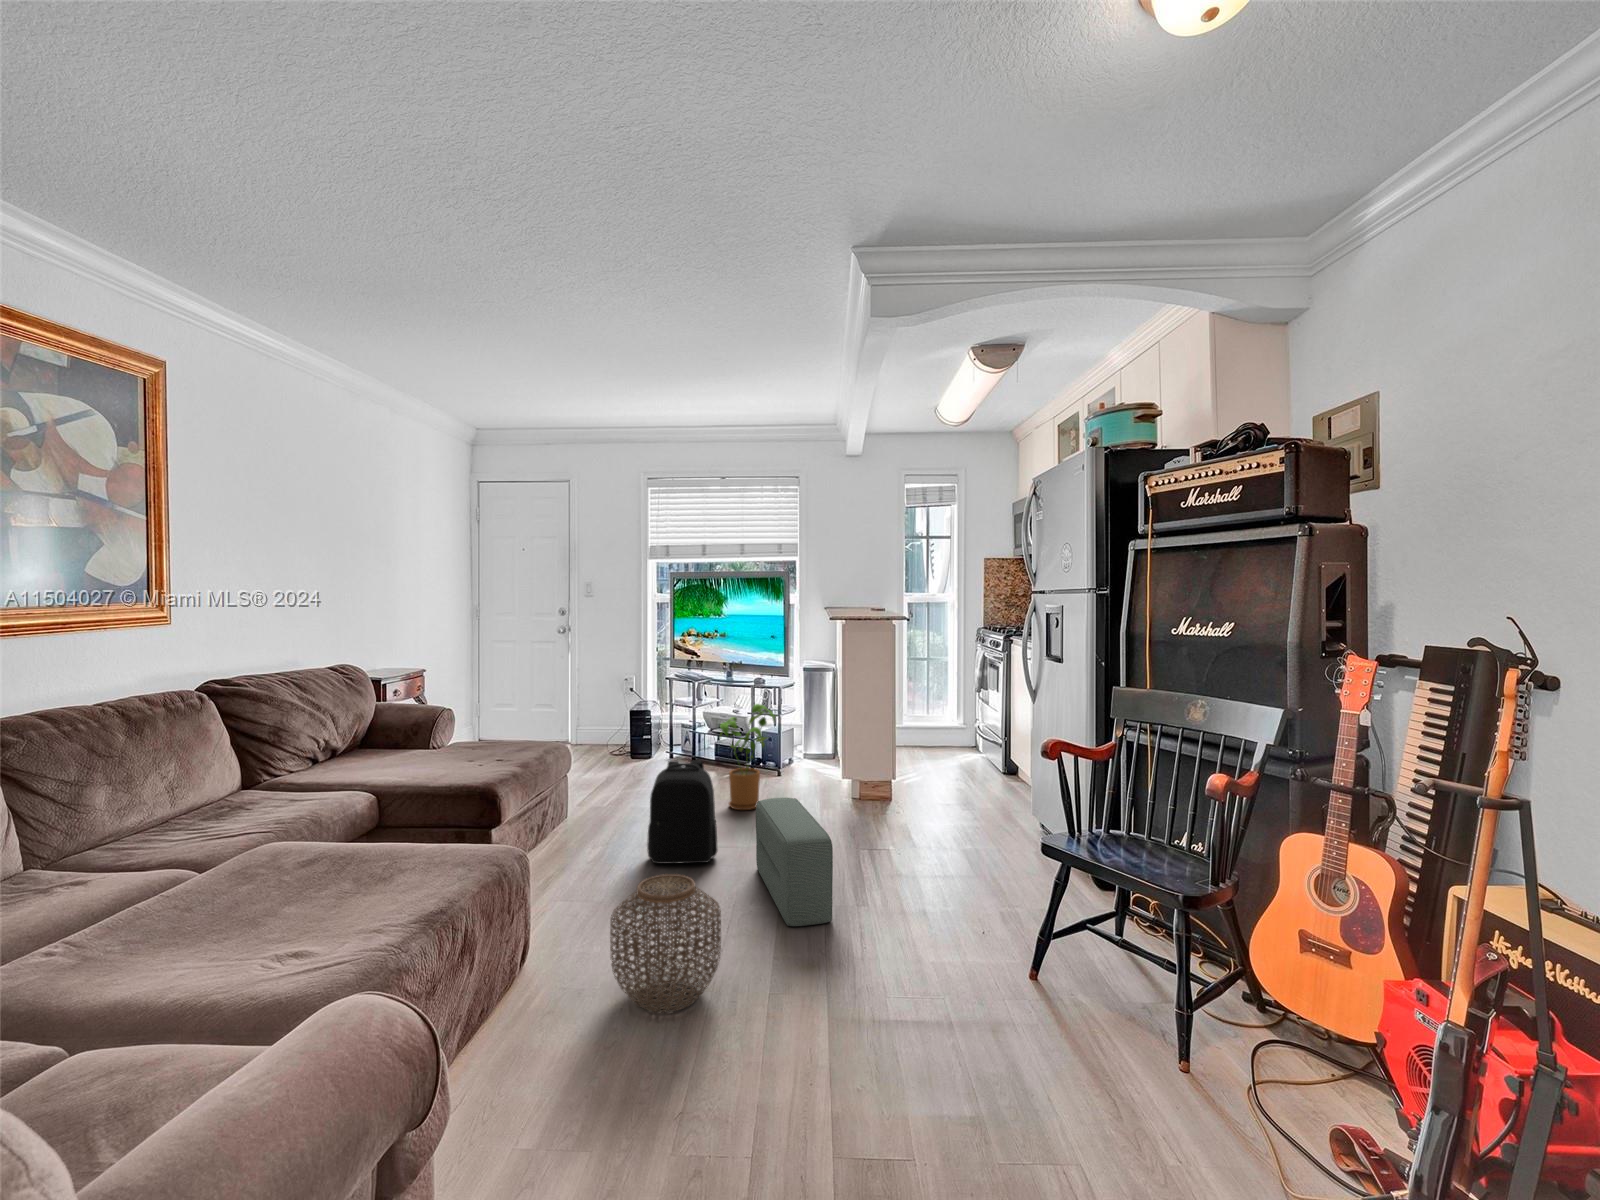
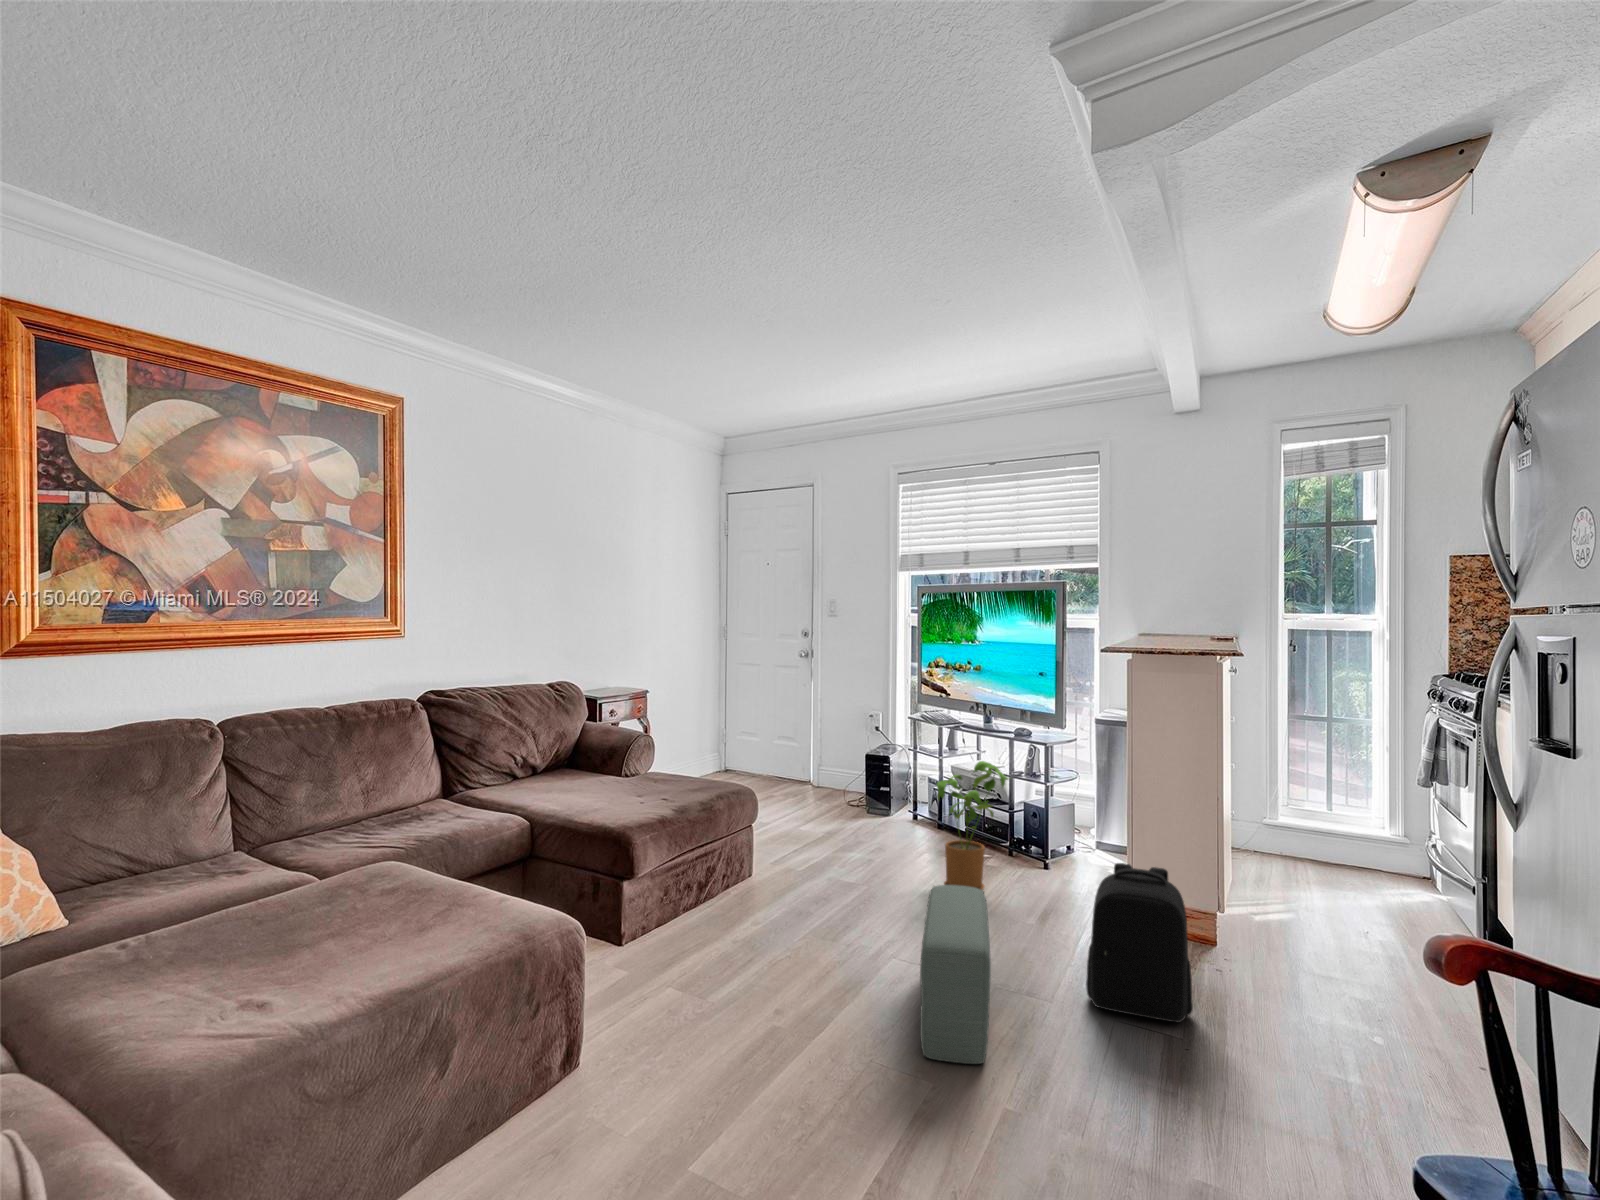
backpack: present [647,760,718,864] -> present [1086,863,1193,1022]
woven basket: present [610,874,721,1012] -> none [663,959,797,1131]

